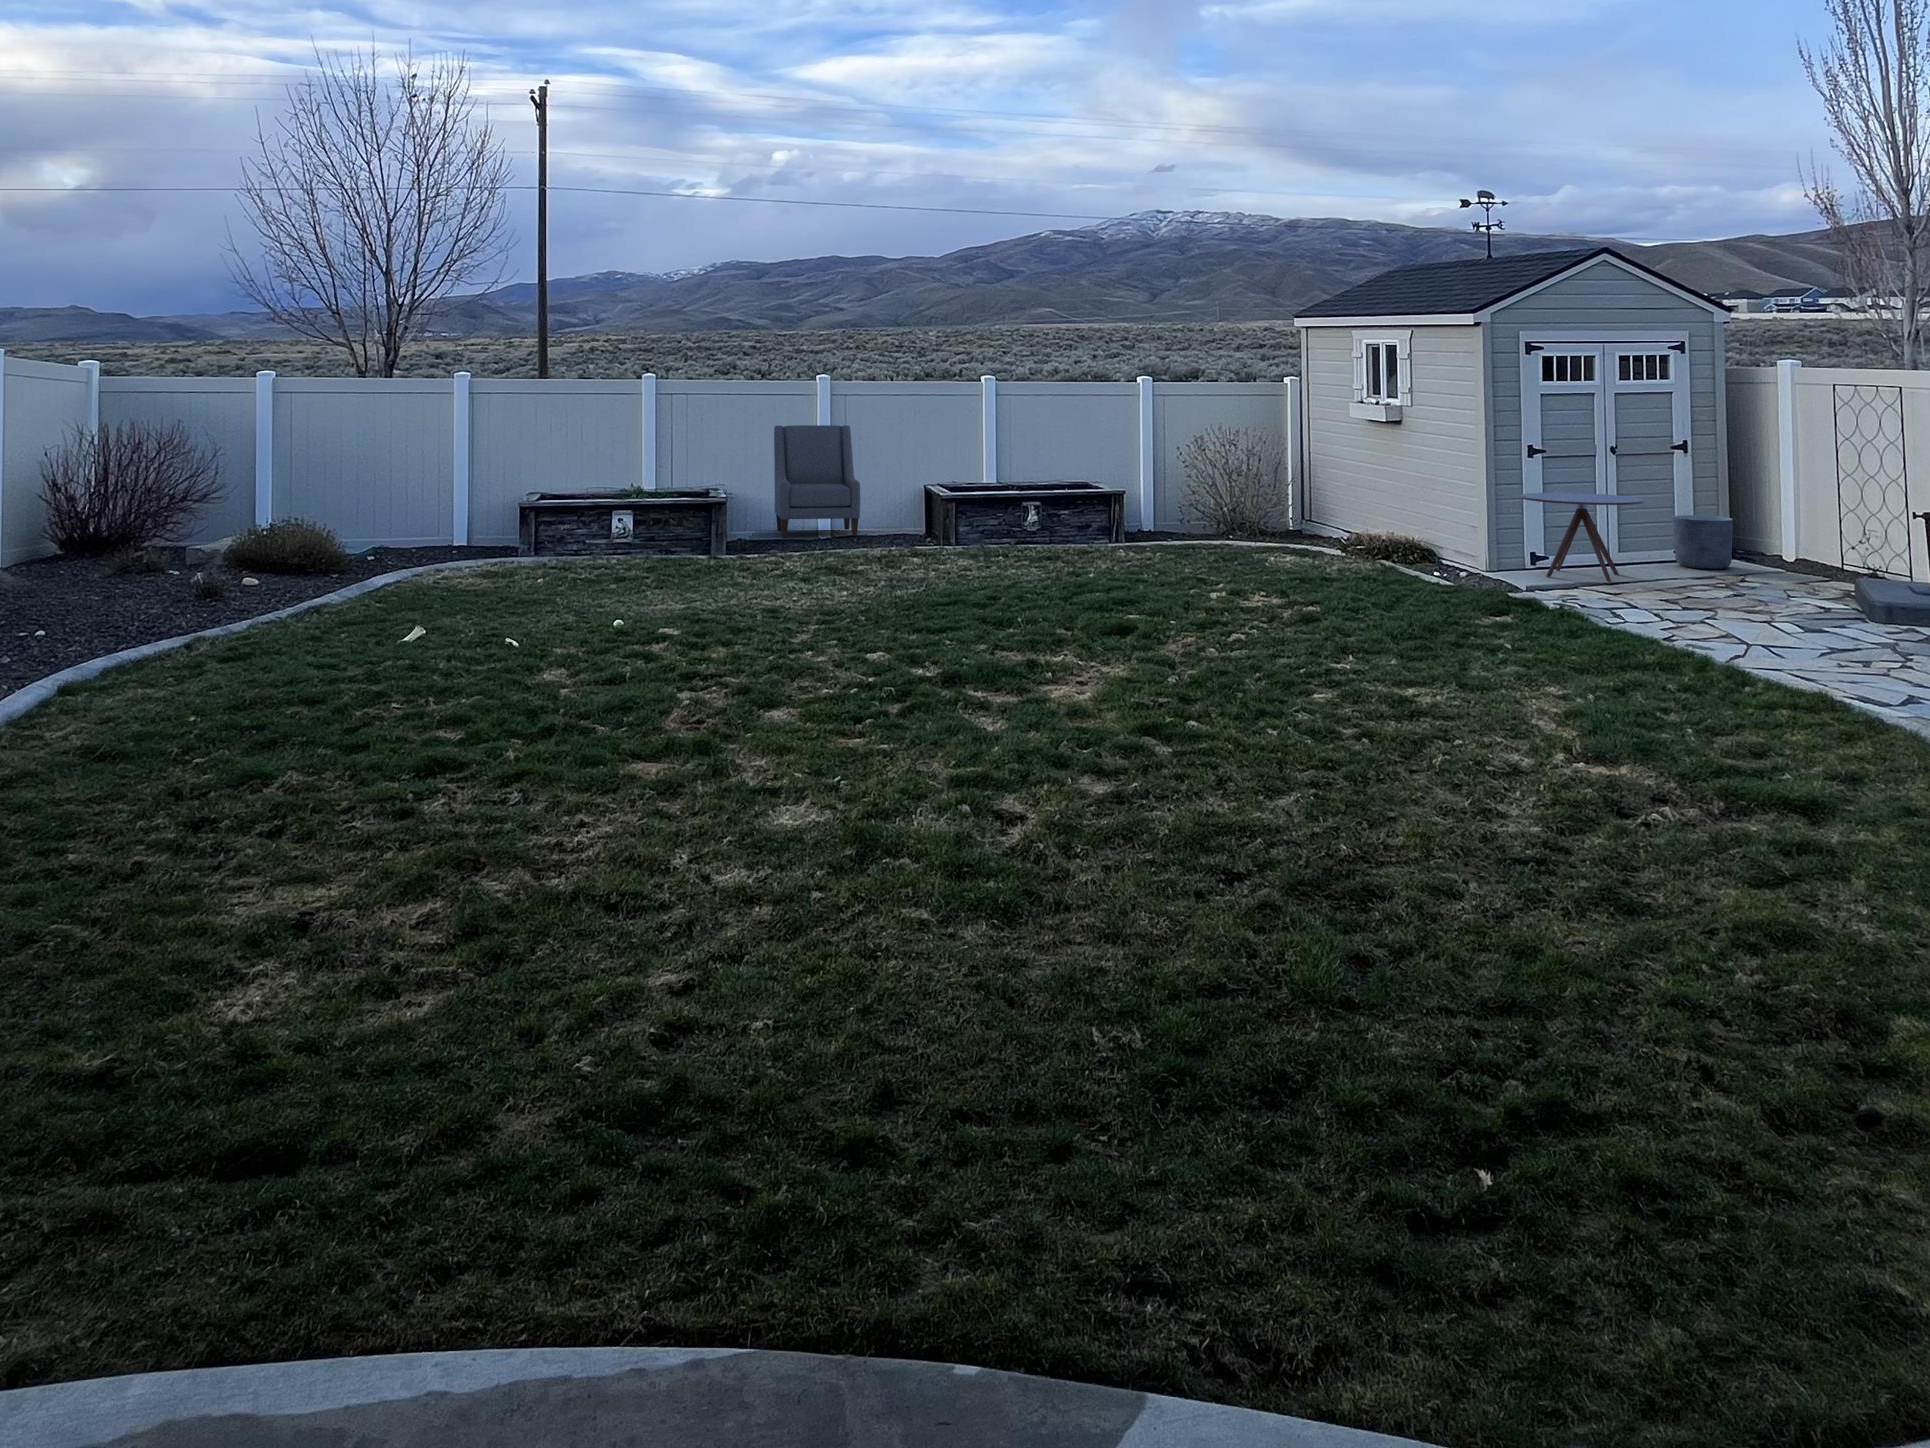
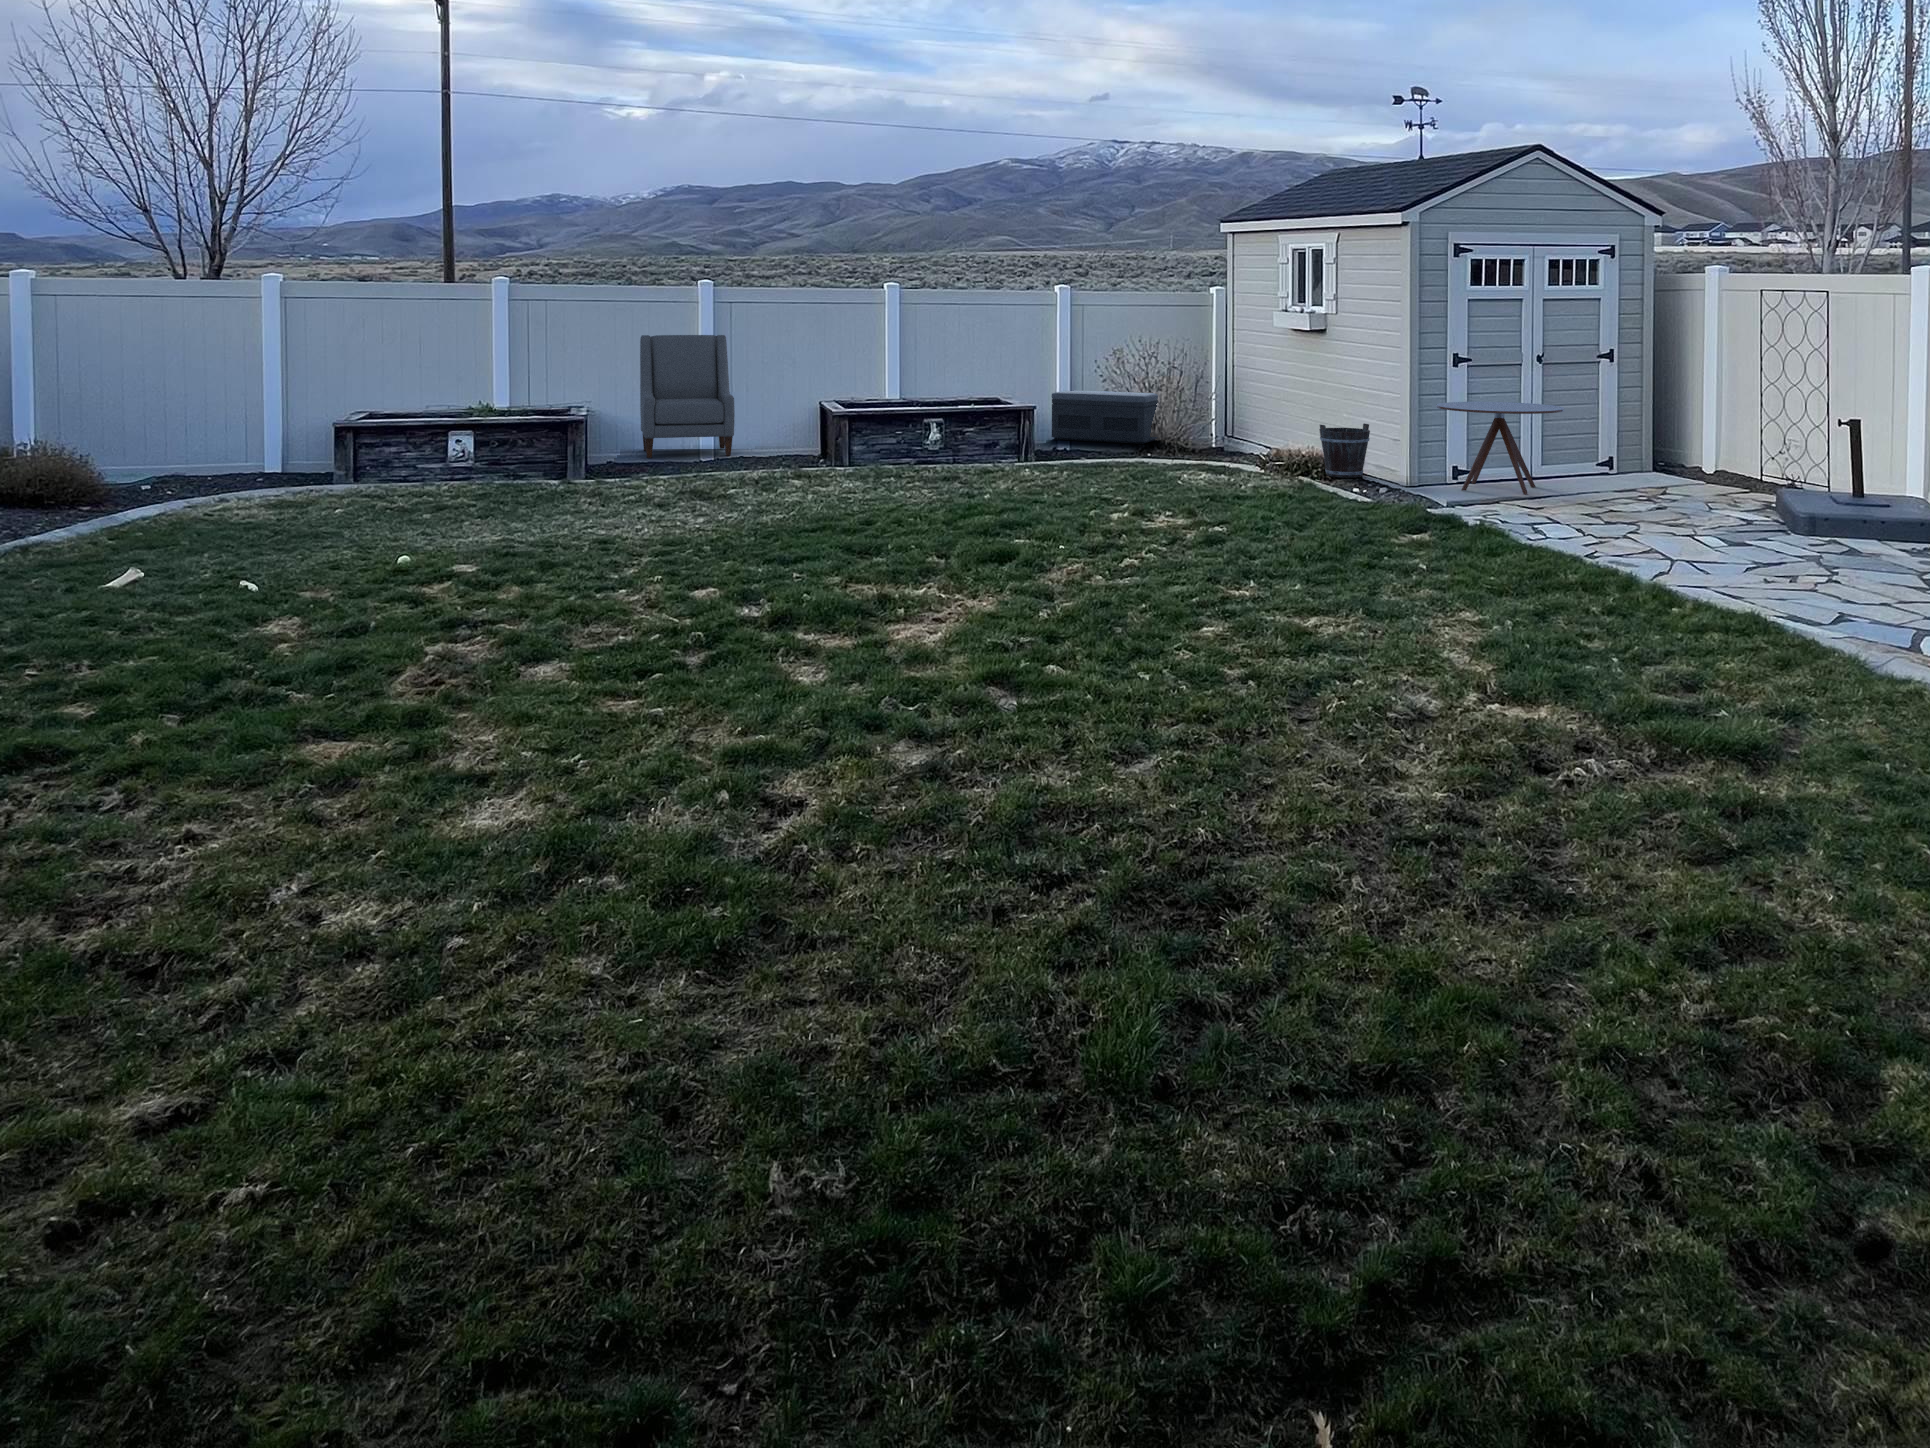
storage bench: none [1148,478,1249,529] -> present [1052,390,1158,444]
bucket: none [1407,512,1456,563] -> present [1319,423,1370,478]
planter: present [1673,515,1733,569] -> none [1591,424,1652,480]

